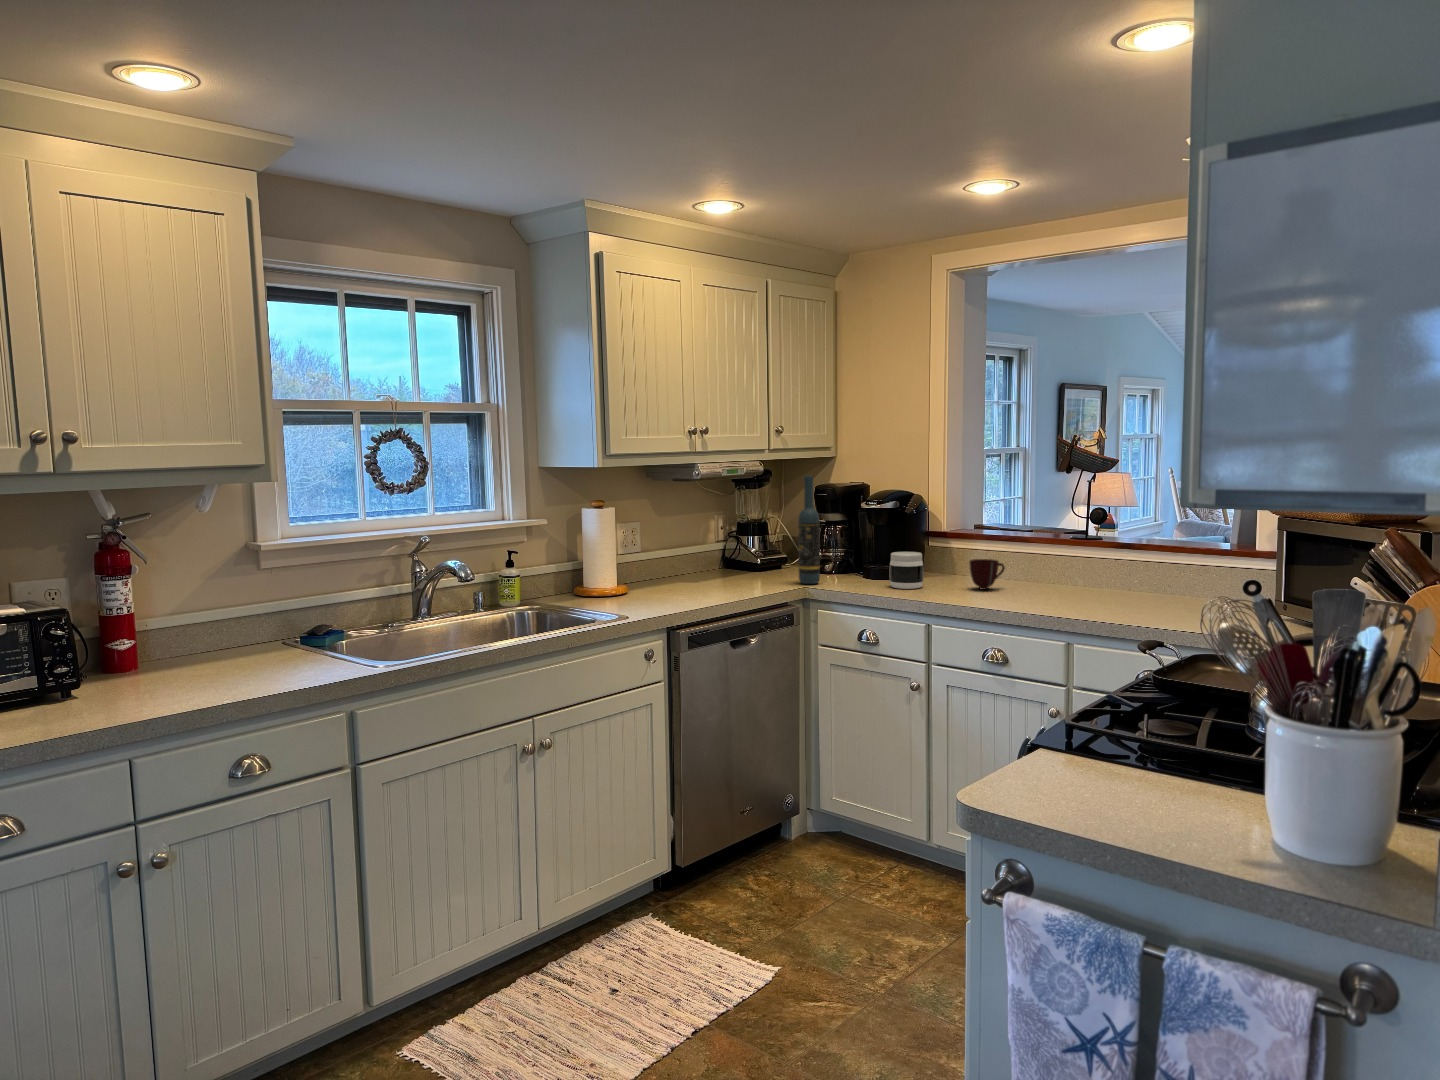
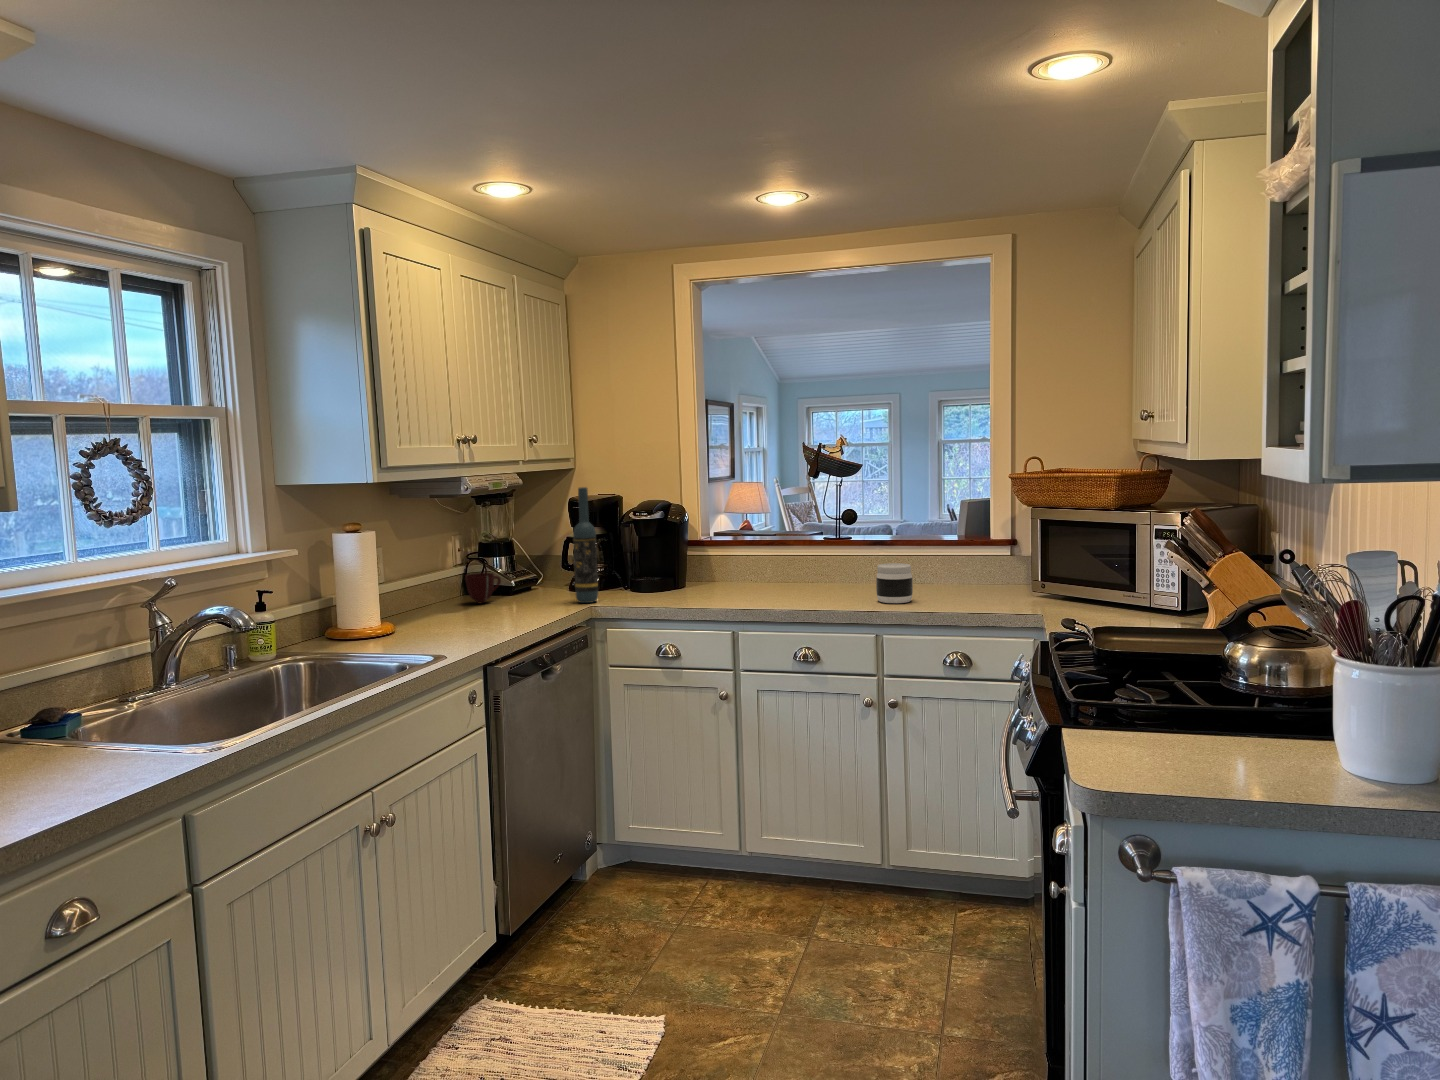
jar: present [889,552,923,589] -> present [876,563,913,603]
mug: present [969,559,1005,590] -> present [465,573,501,603]

